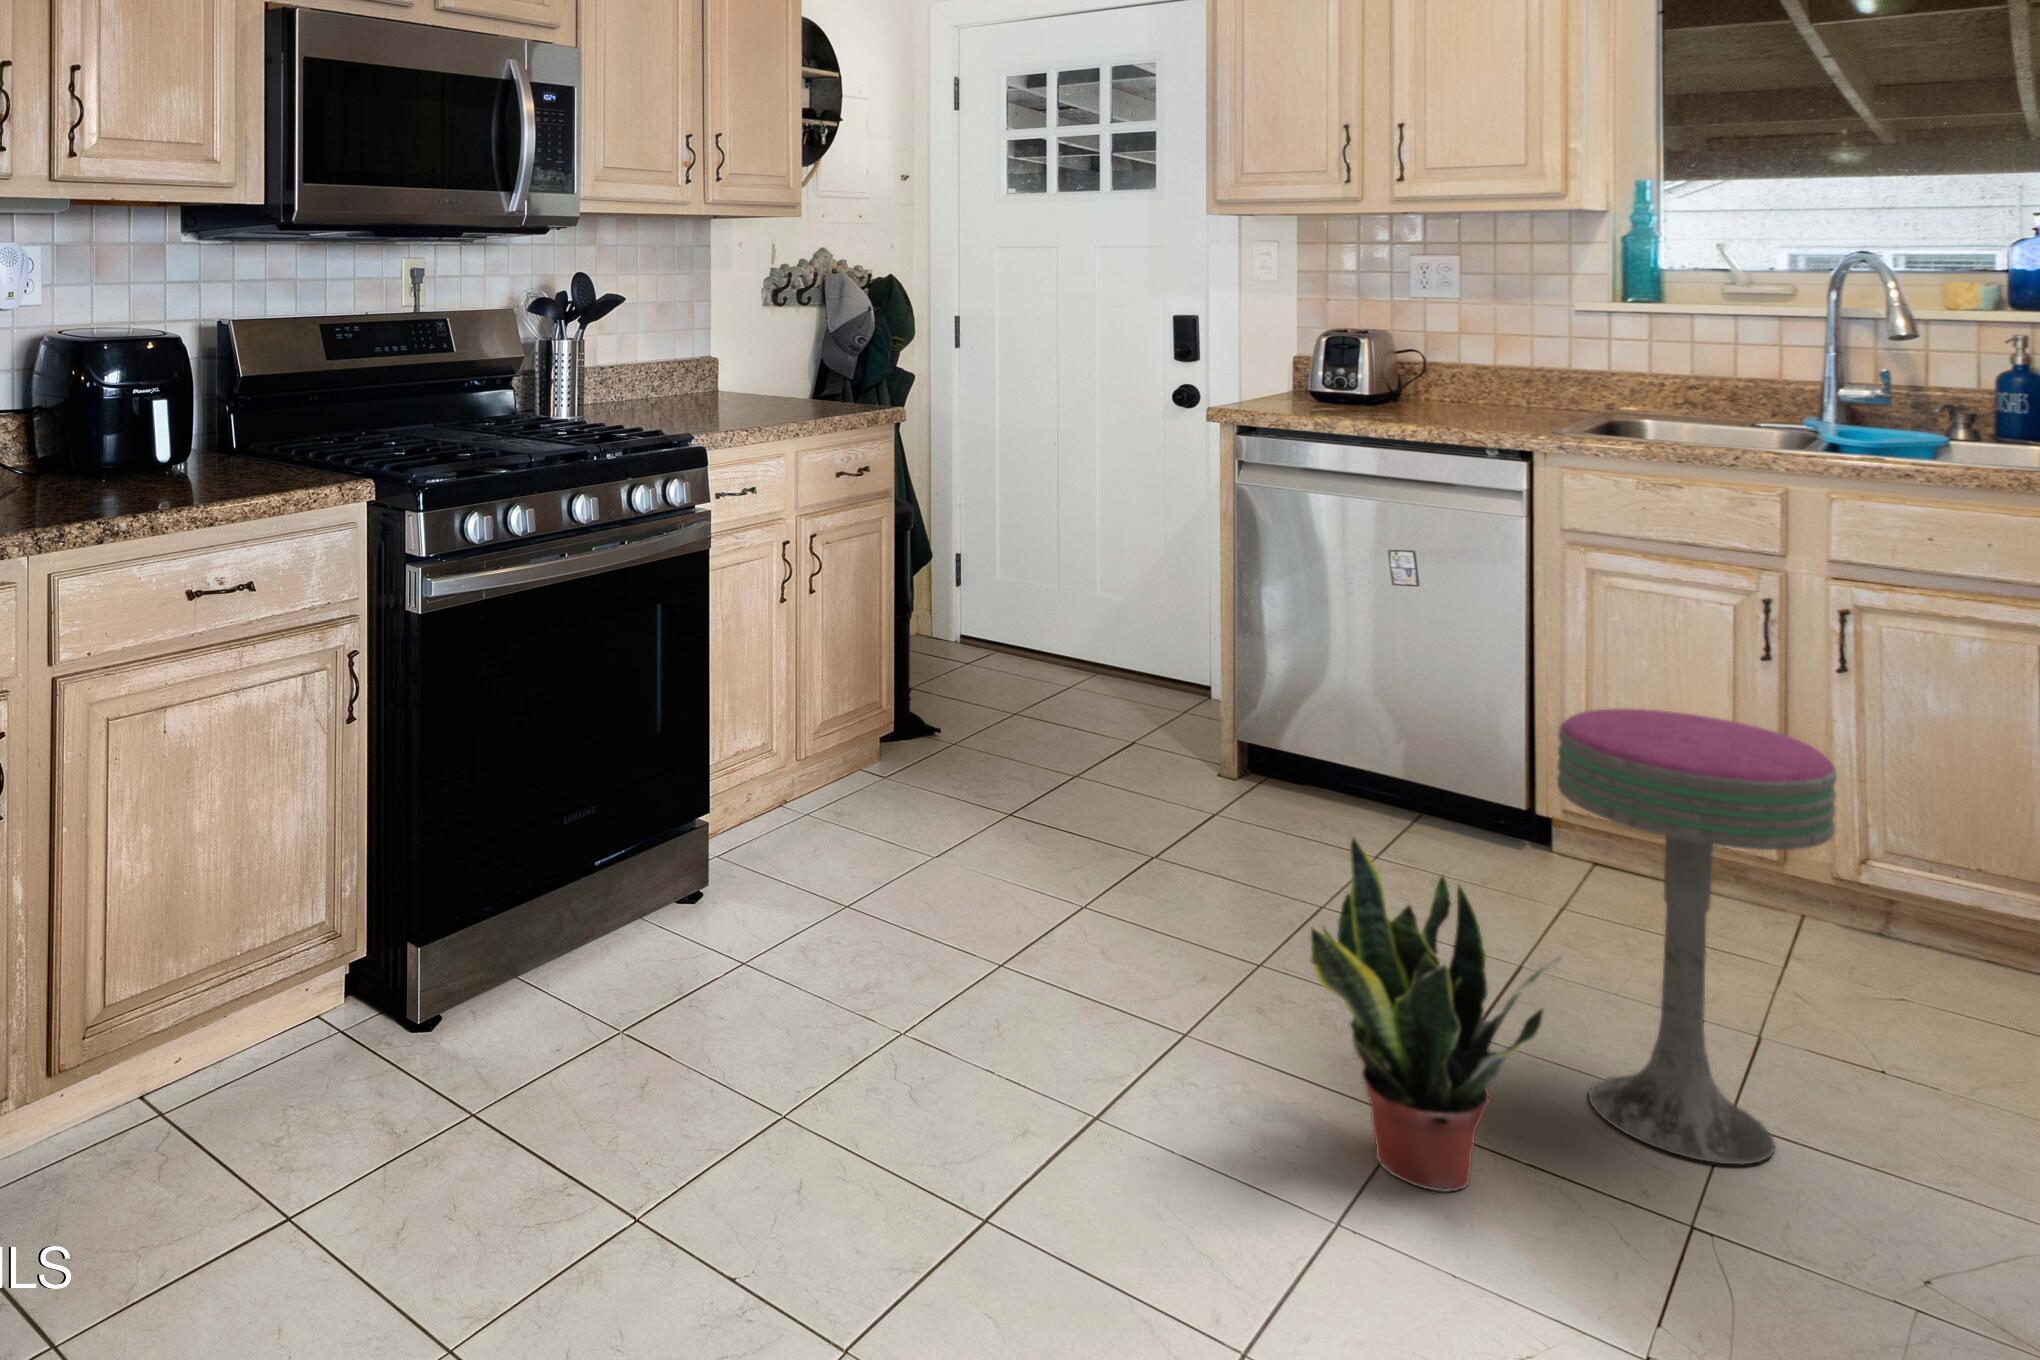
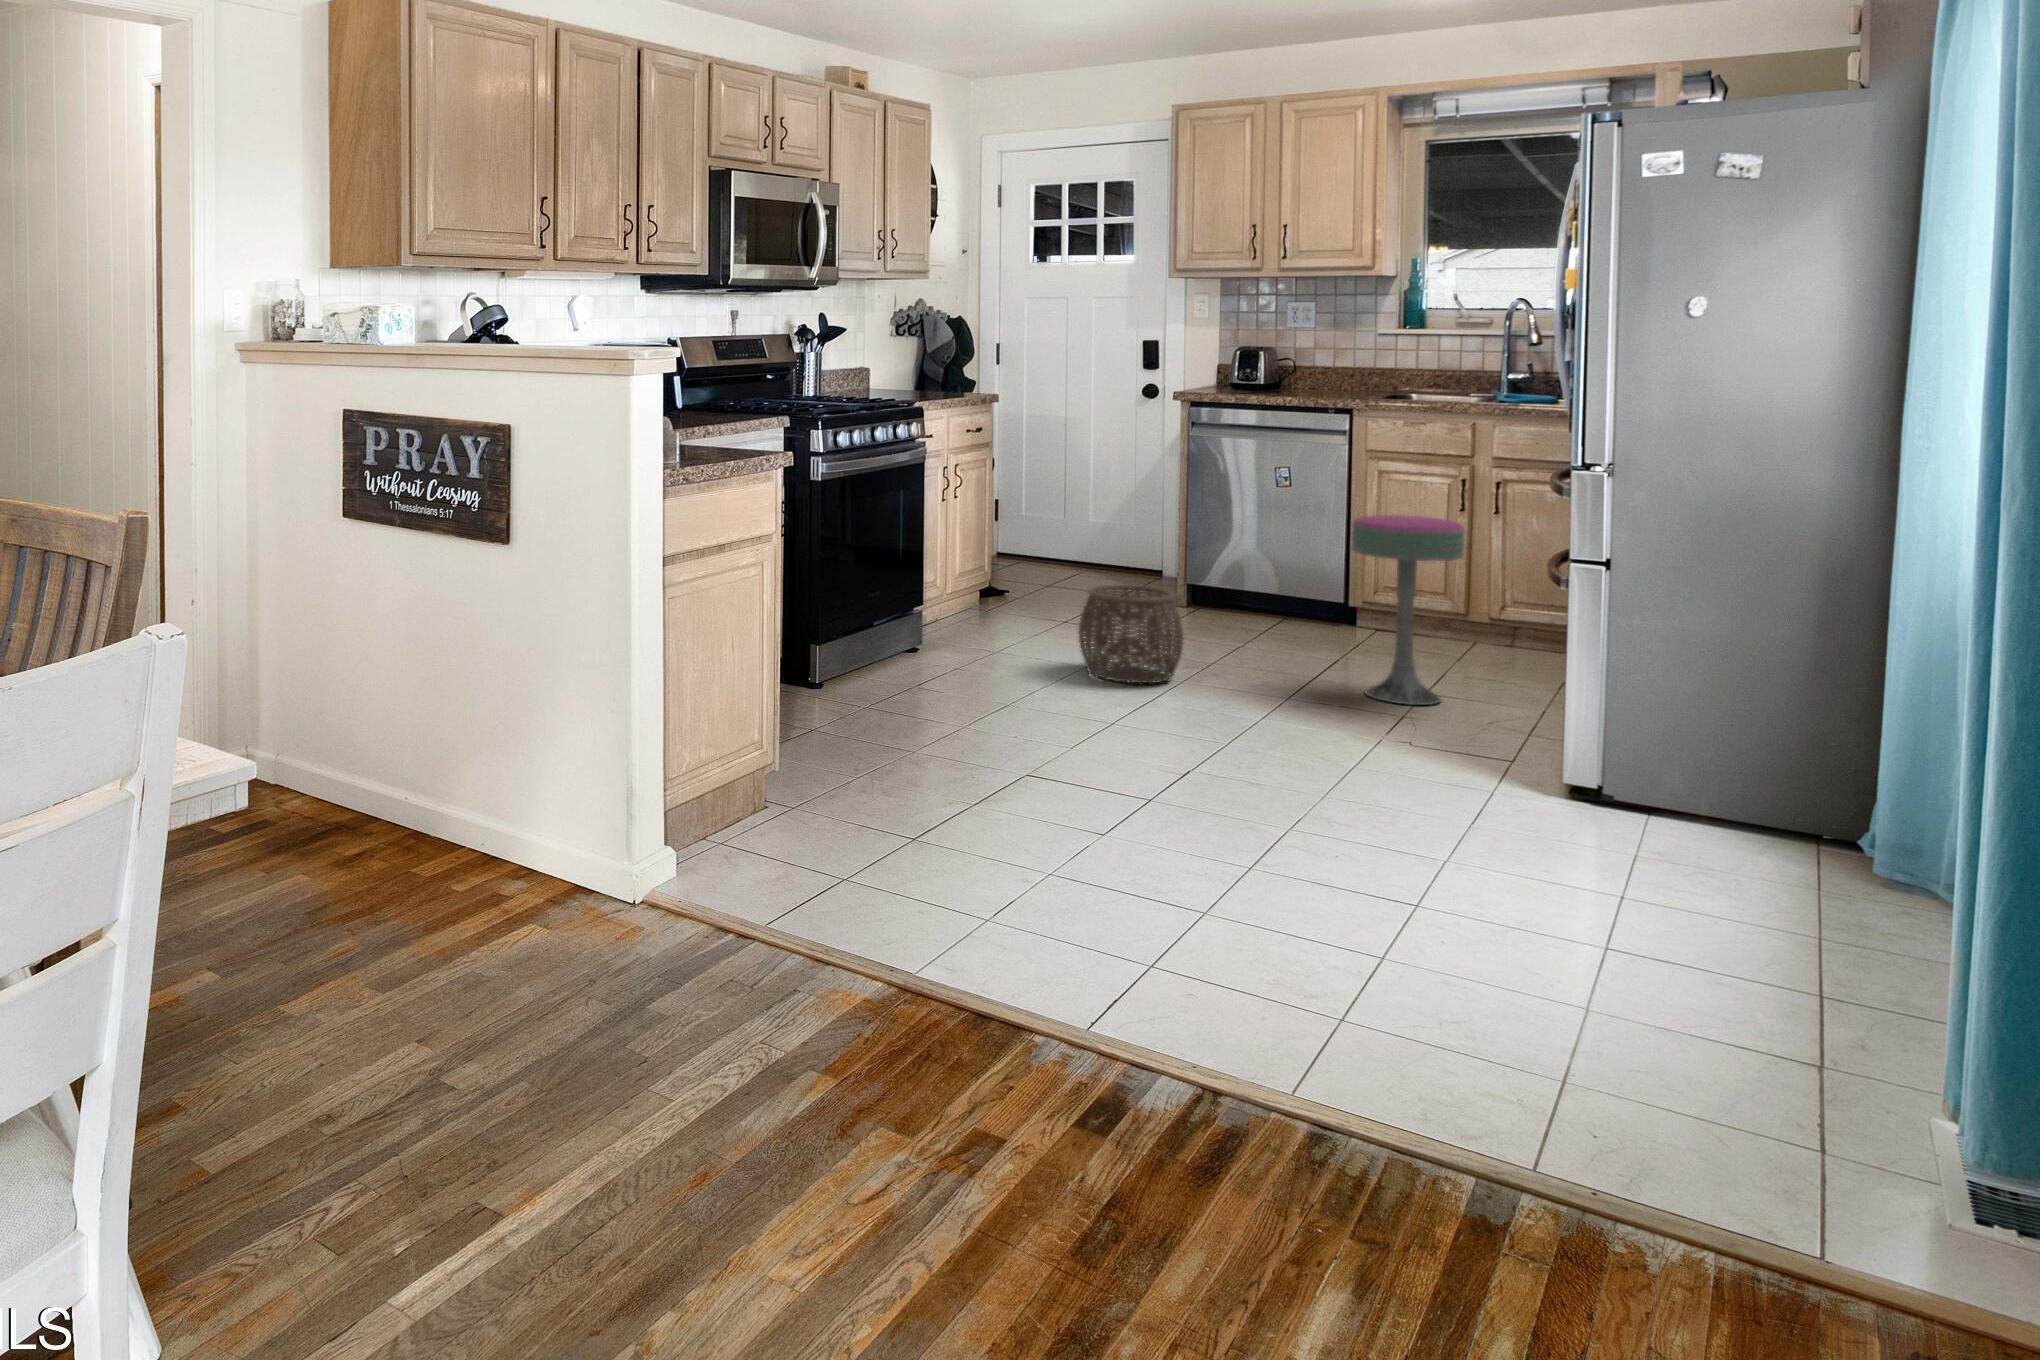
woven basket: none [981,808,1194,1042] -> present [1078,585,1184,684]
potted plant: present [1310,838,1564,1192] -> none [1243,567,1351,714]

